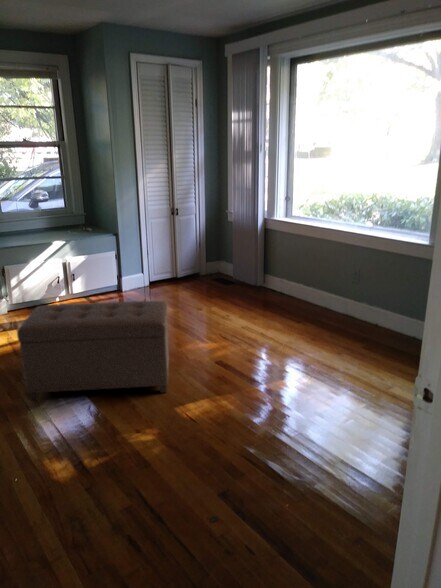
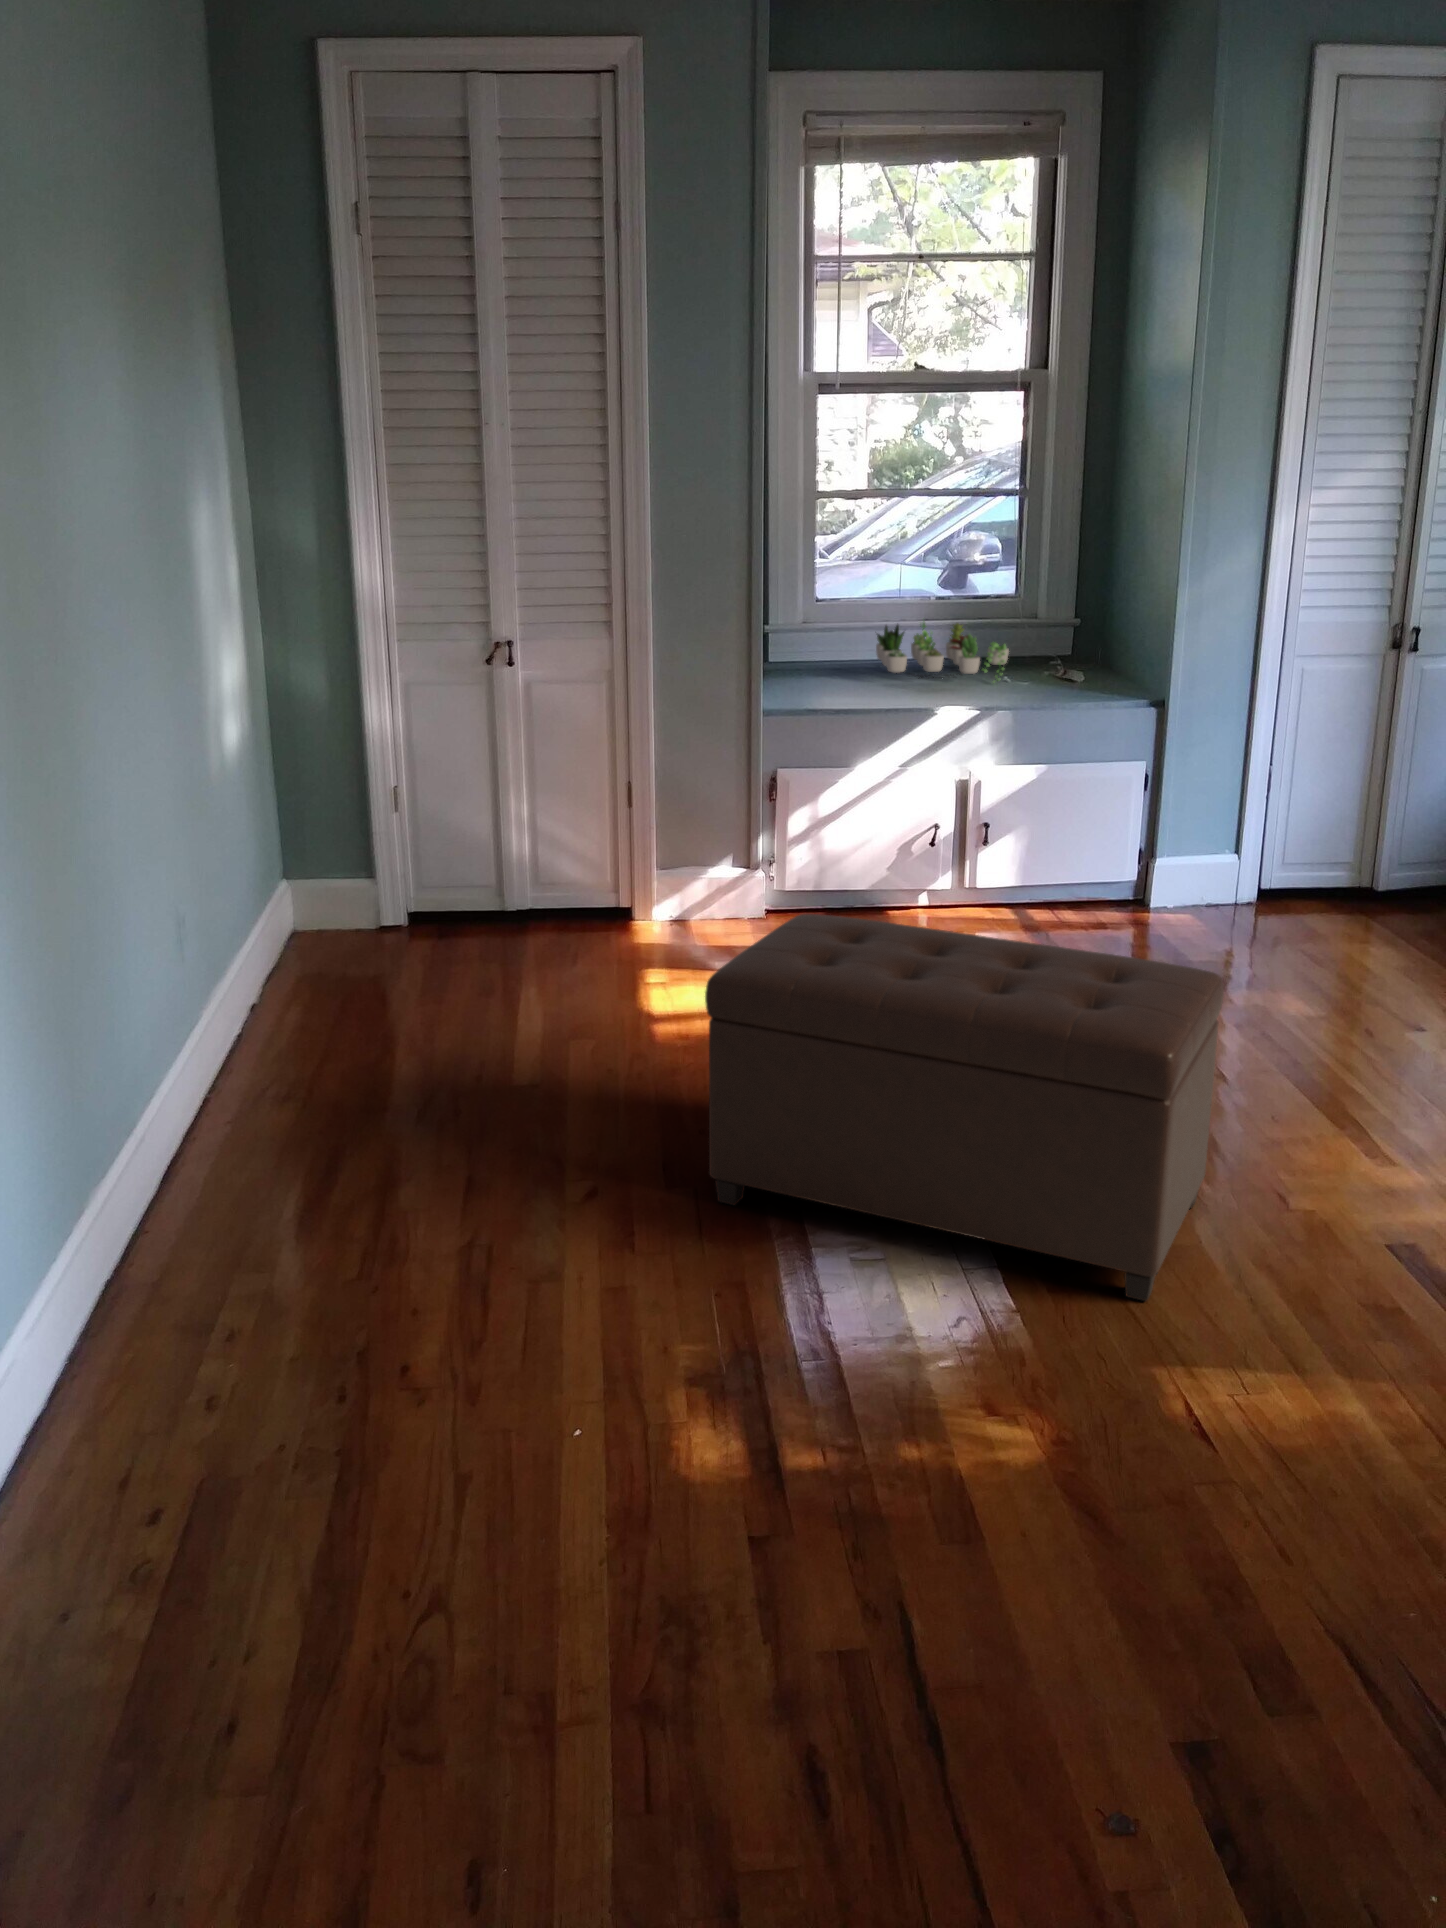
succulent plant: none [26,216,69,235] -> present [876,621,1009,683]

